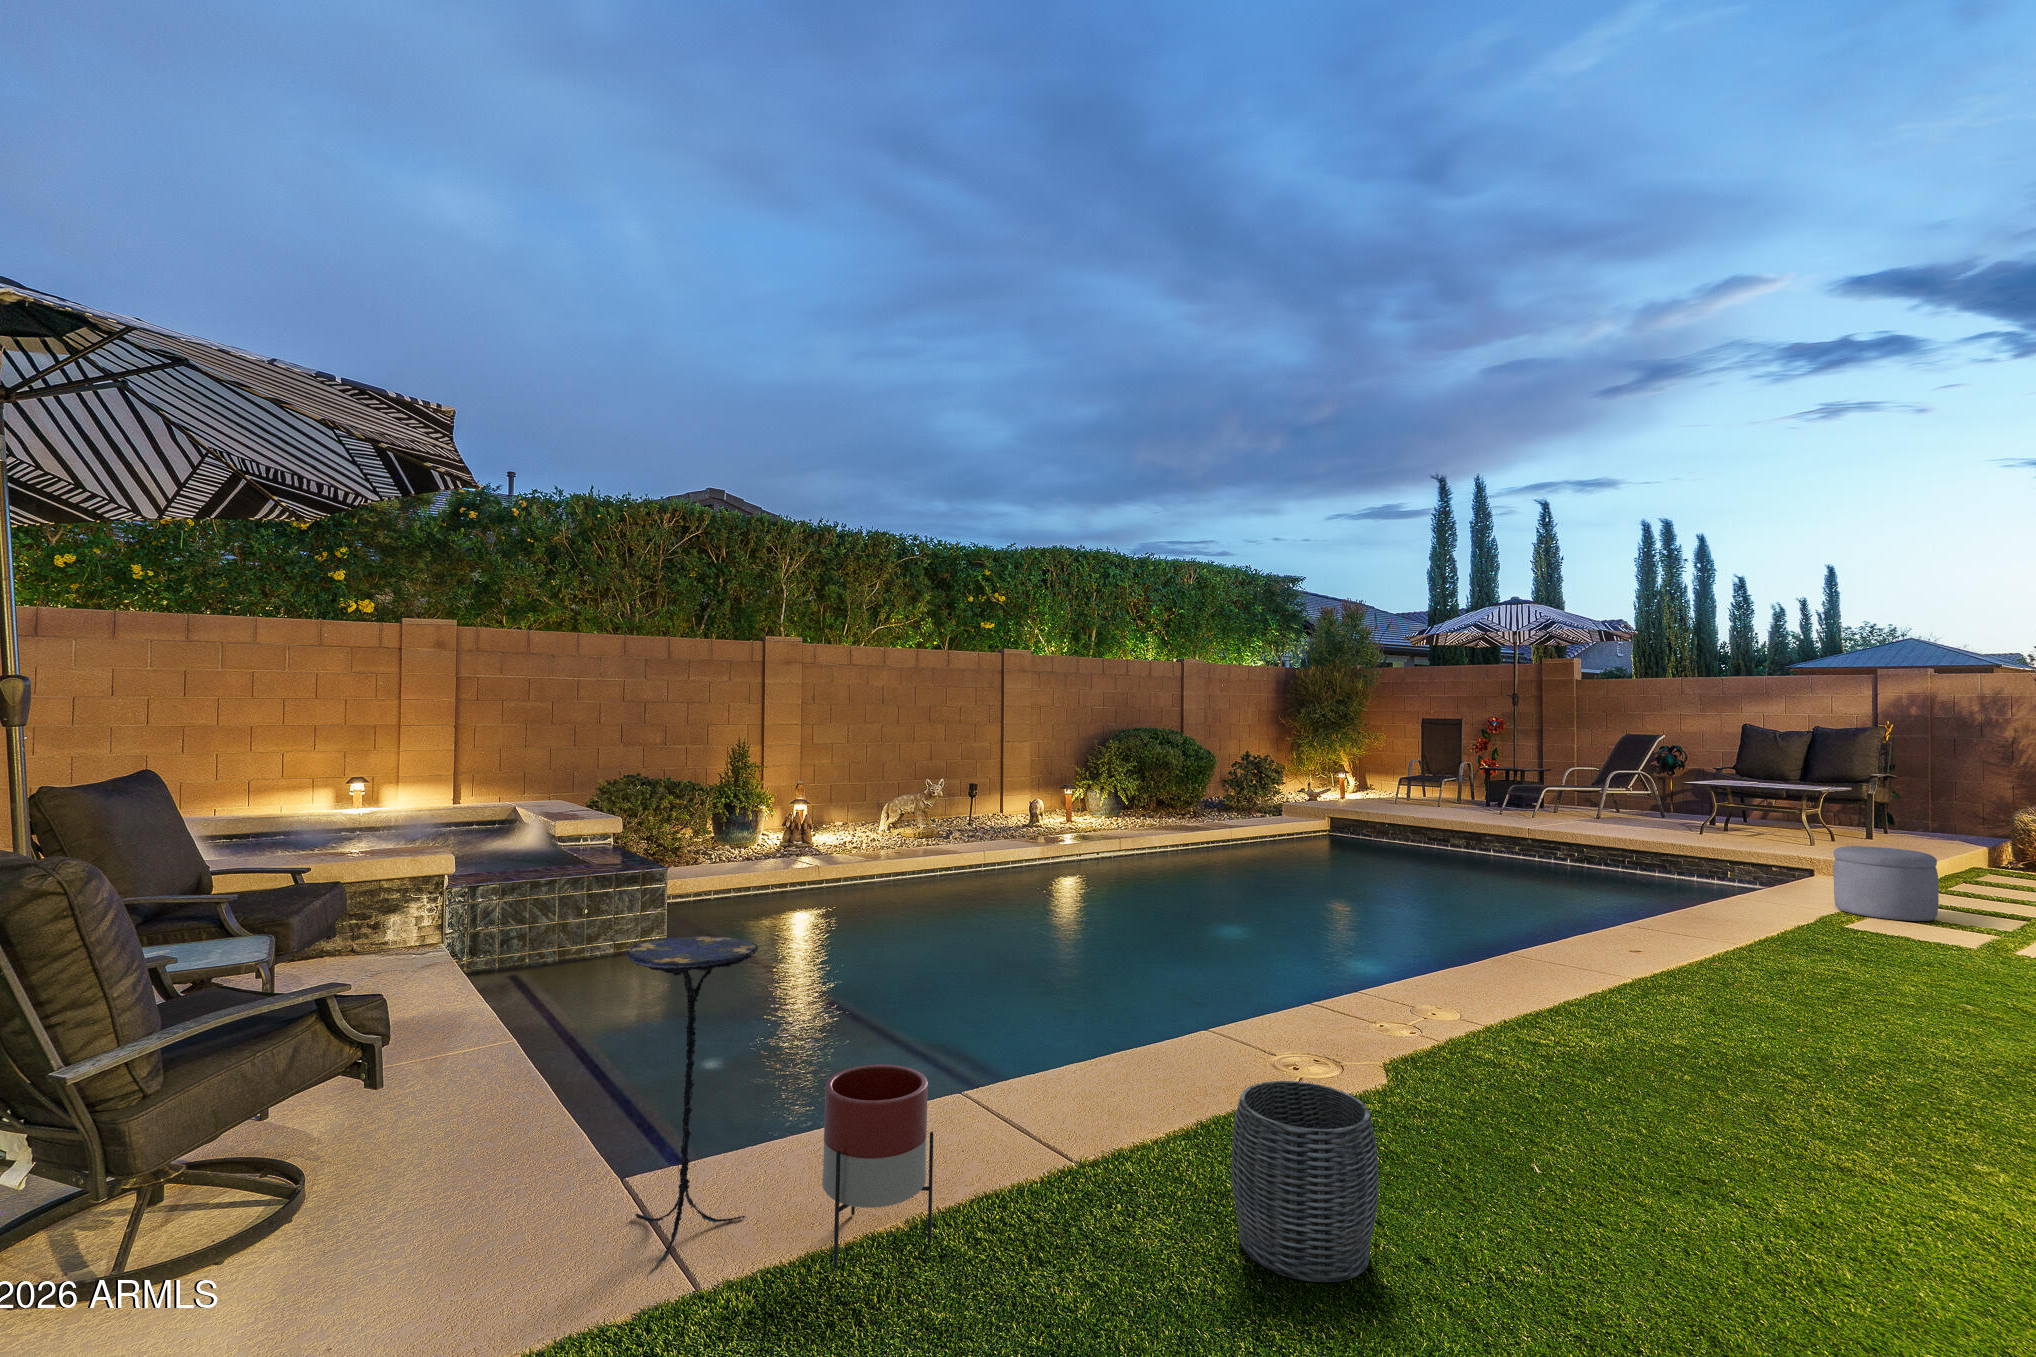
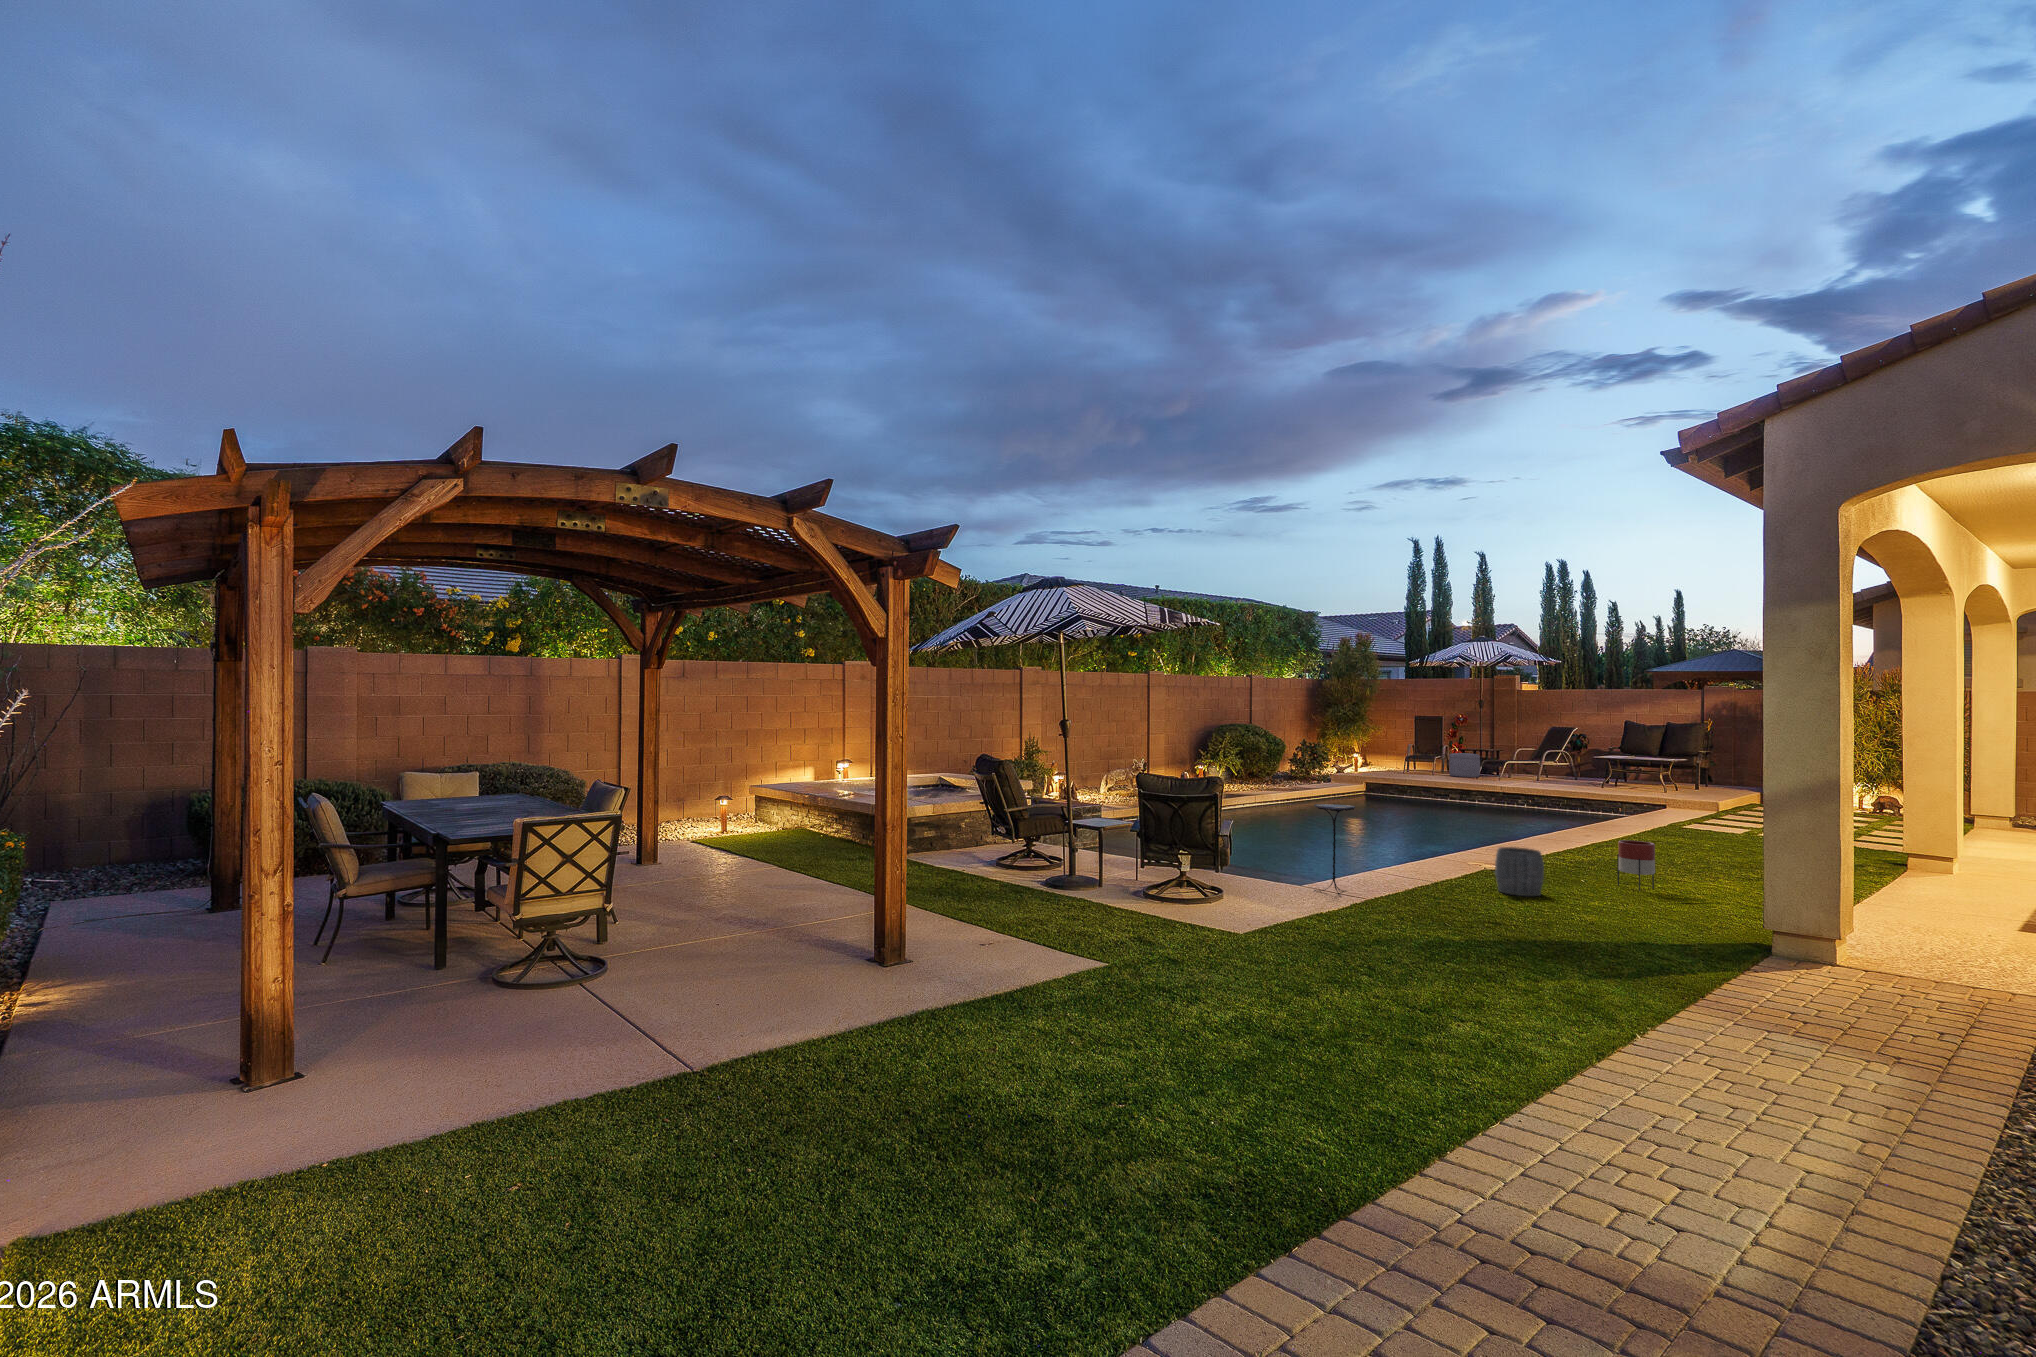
ottoman: present [1833,846,1939,921] -> present [1449,753,1480,777]
planter: present [822,1064,934,1269] -> present [1617,840,1655,891]

